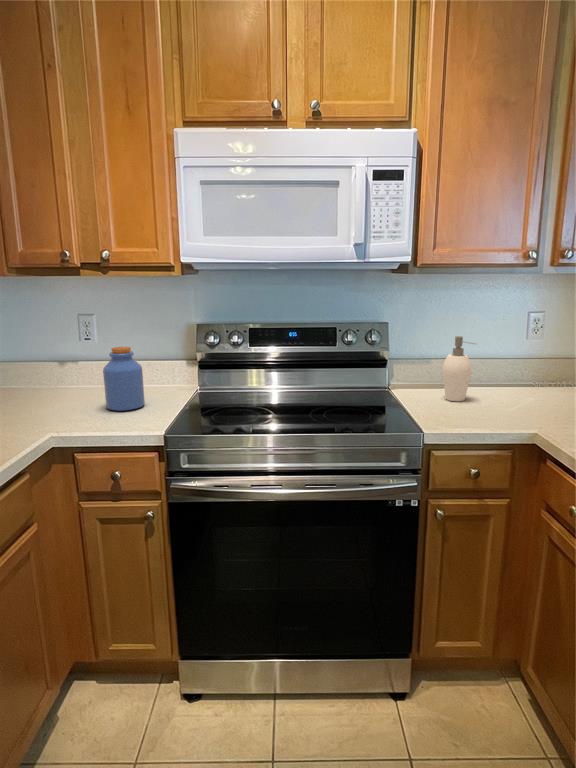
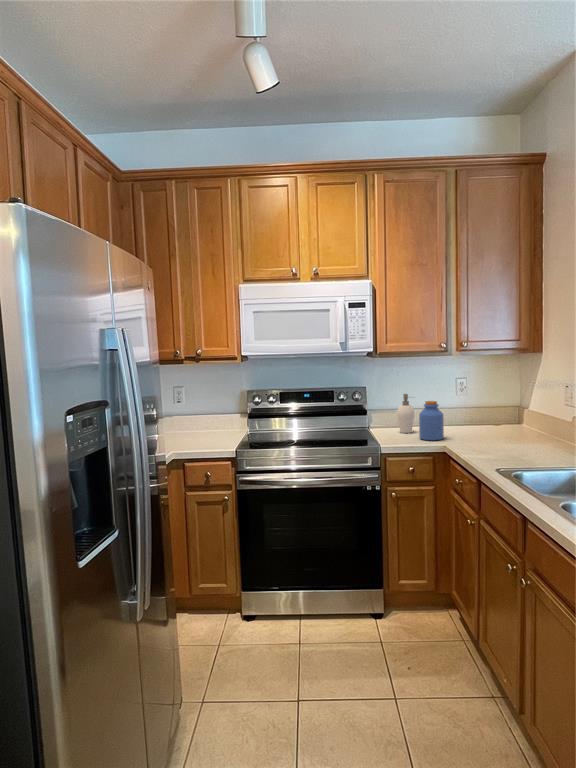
jar: present [103,347,145,411] -> present [419,401,444,440]

